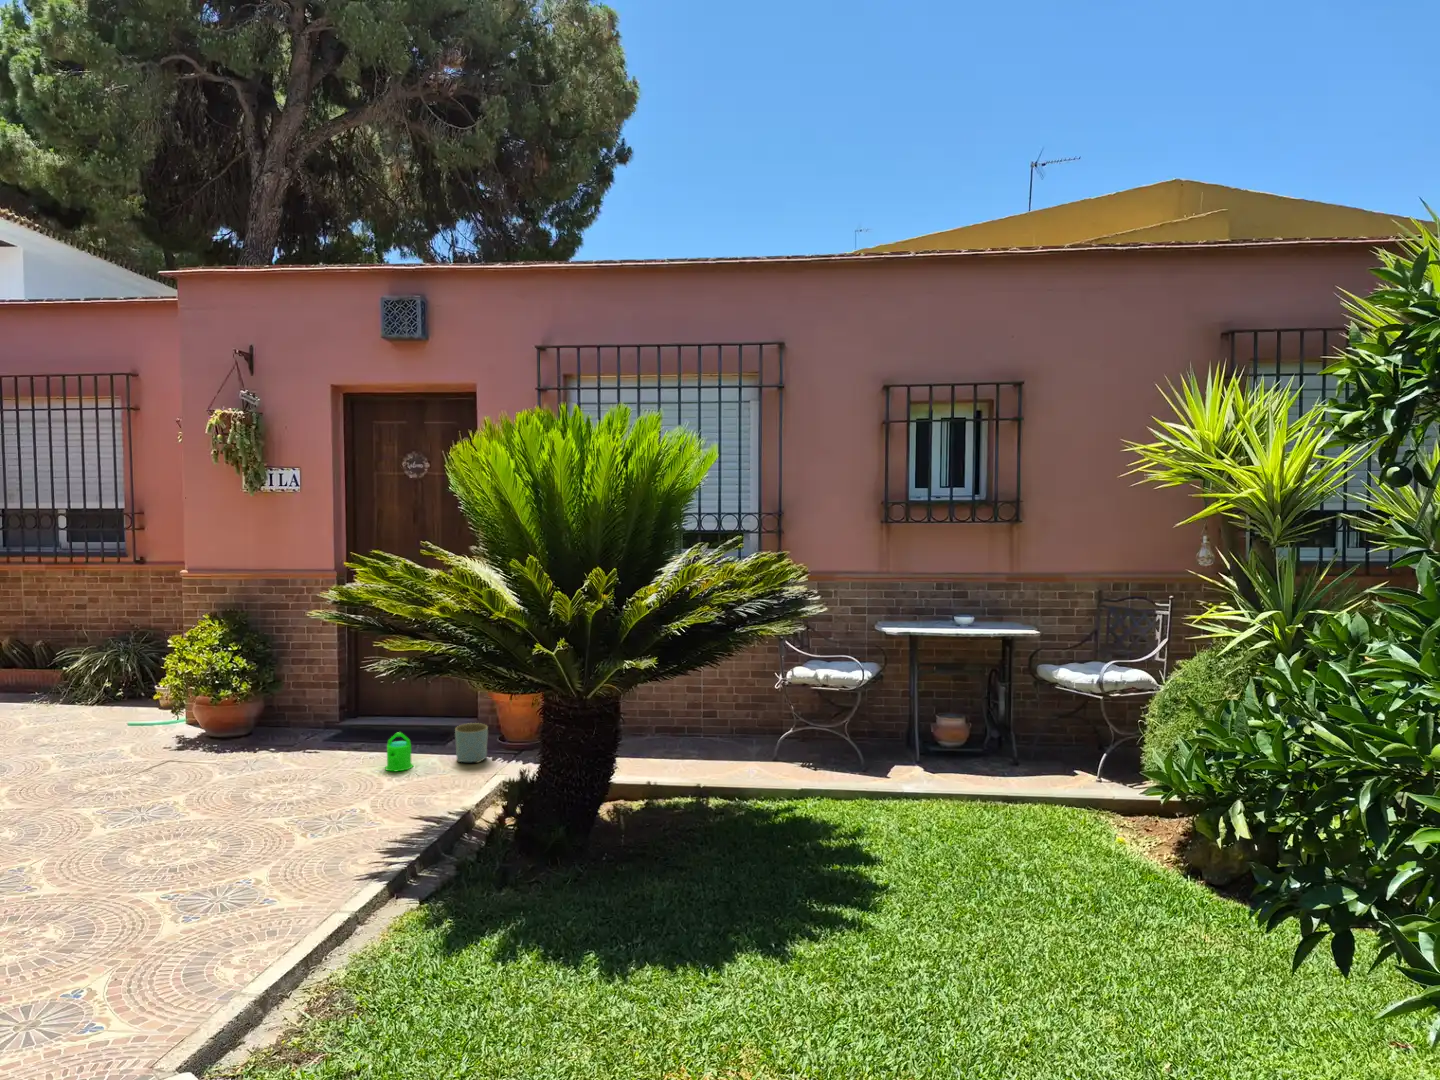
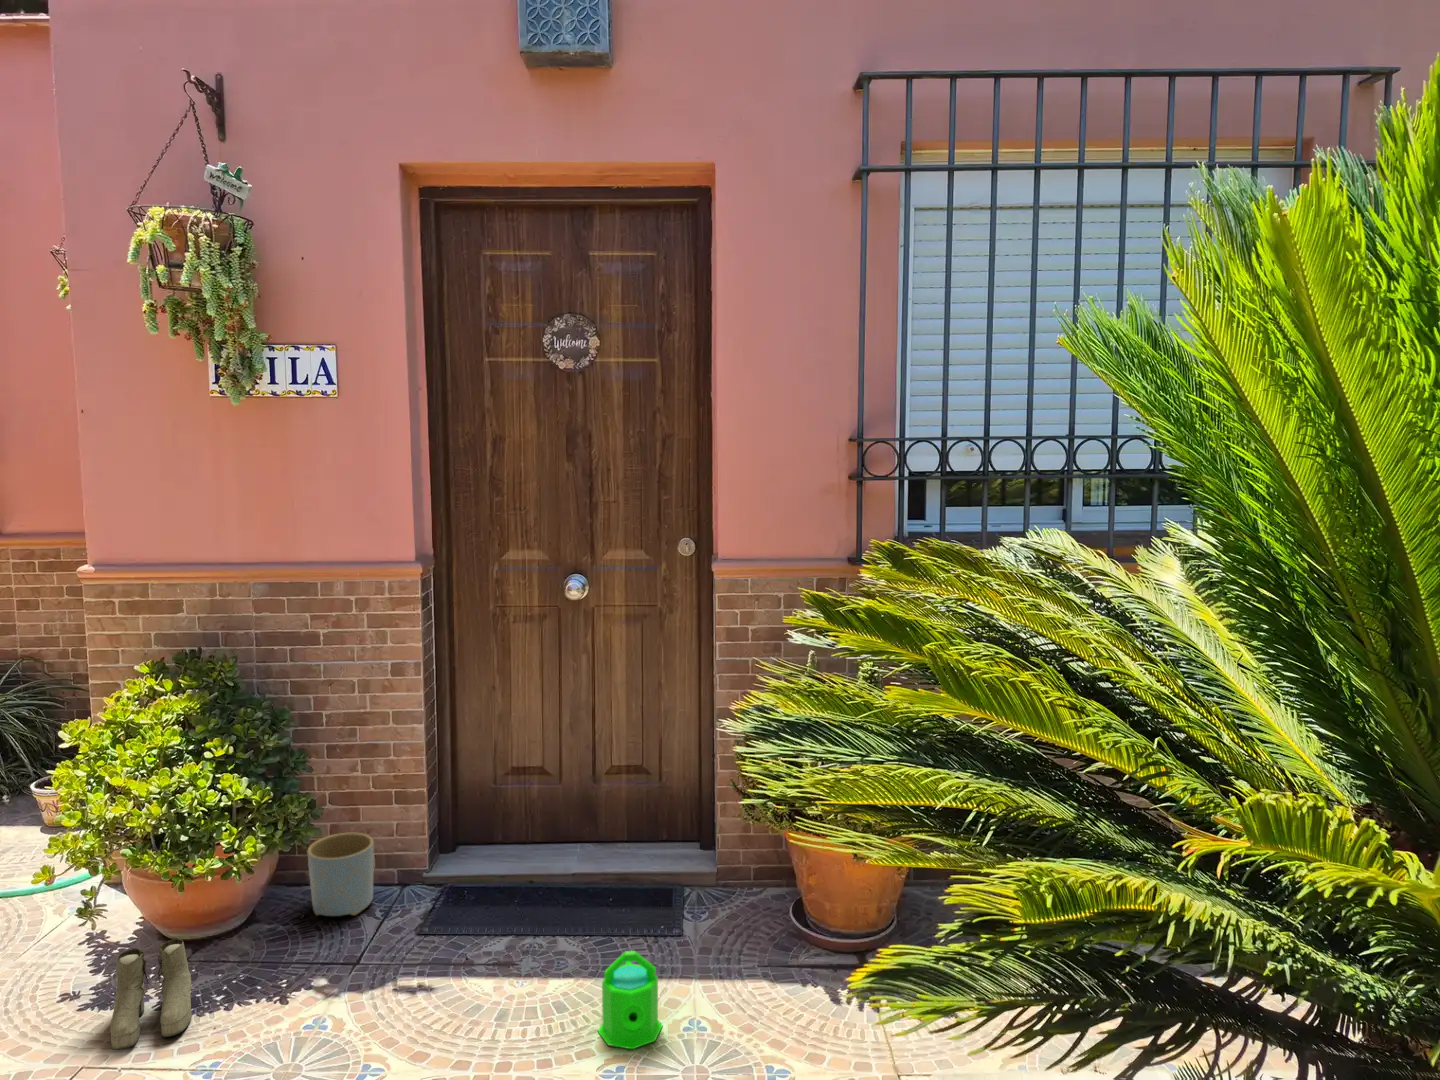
planter: present [455,723,488,763] -> present [307,833,374,916]
boots: none [182,725,218,764] -> present [110,939,192,1050]

